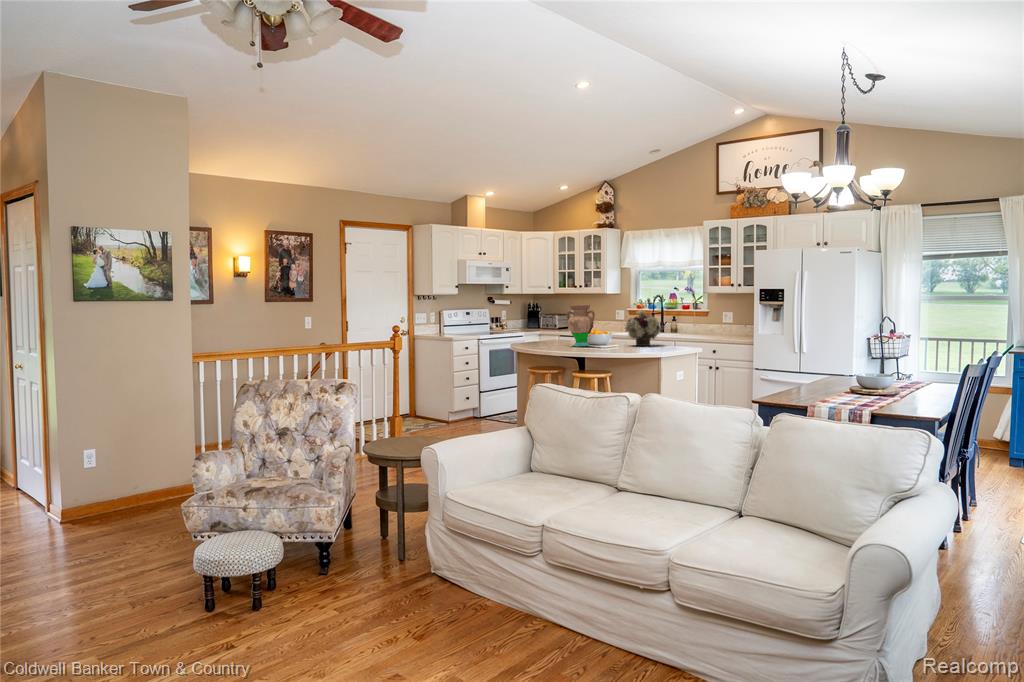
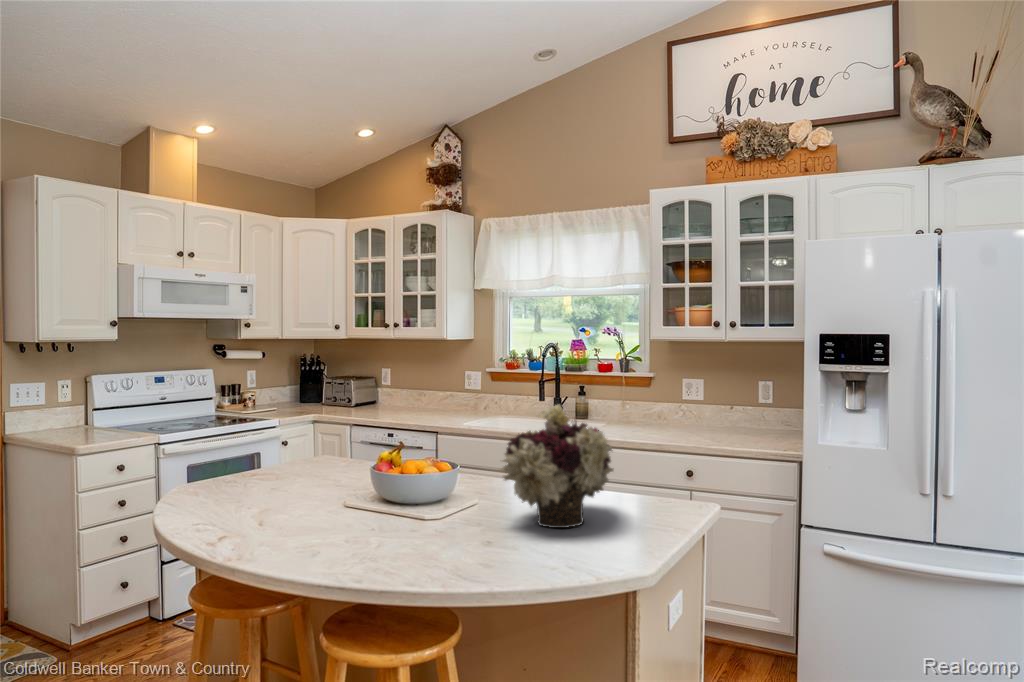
vase: present [567,305,595,347] -> none [303,392,399,547]

